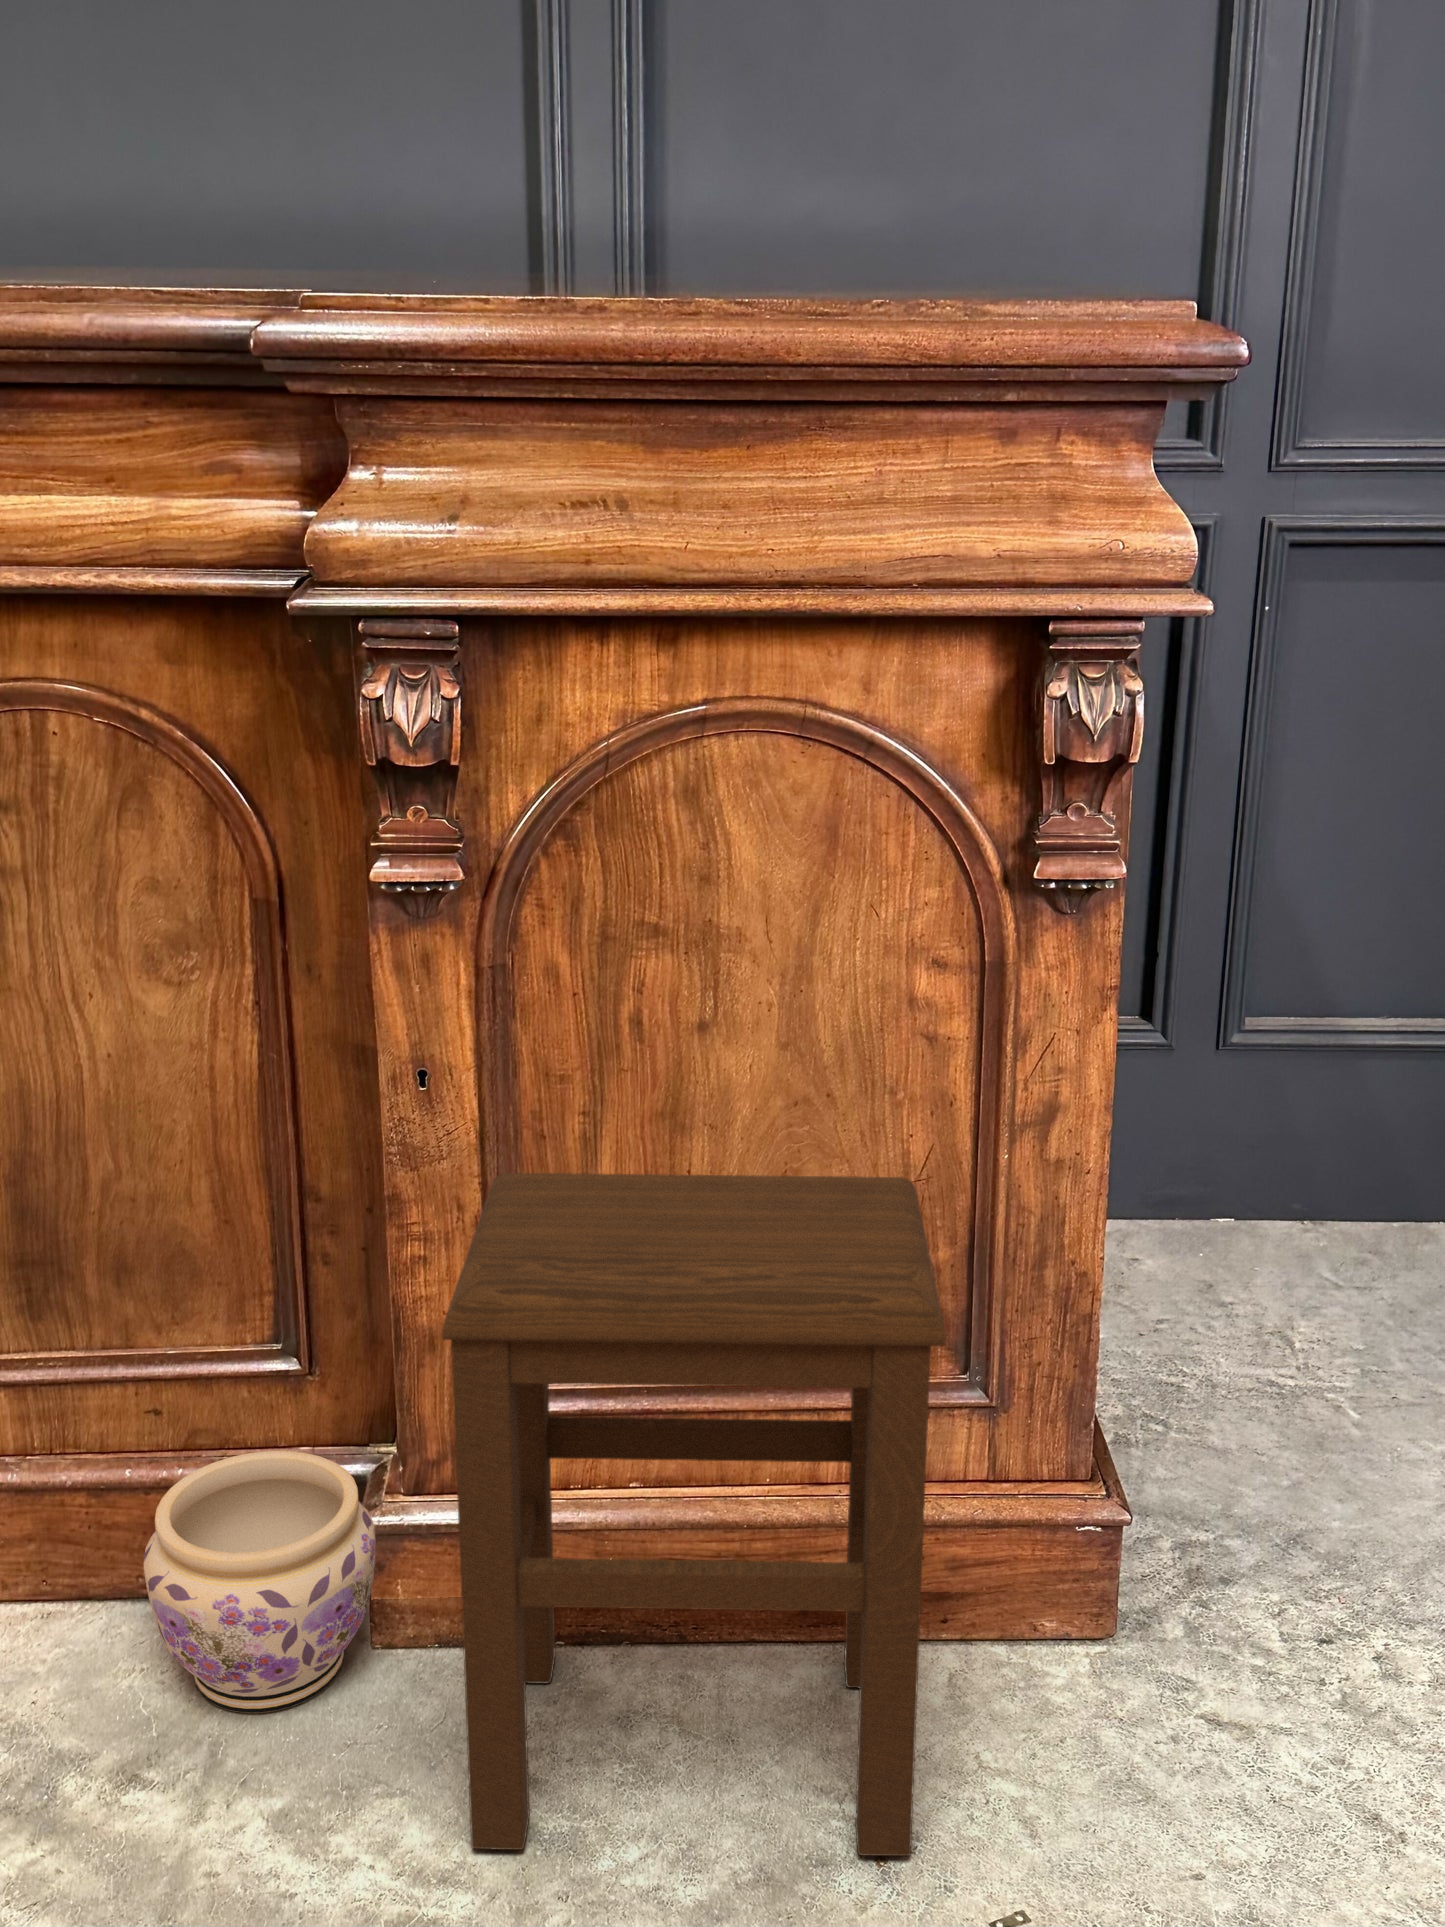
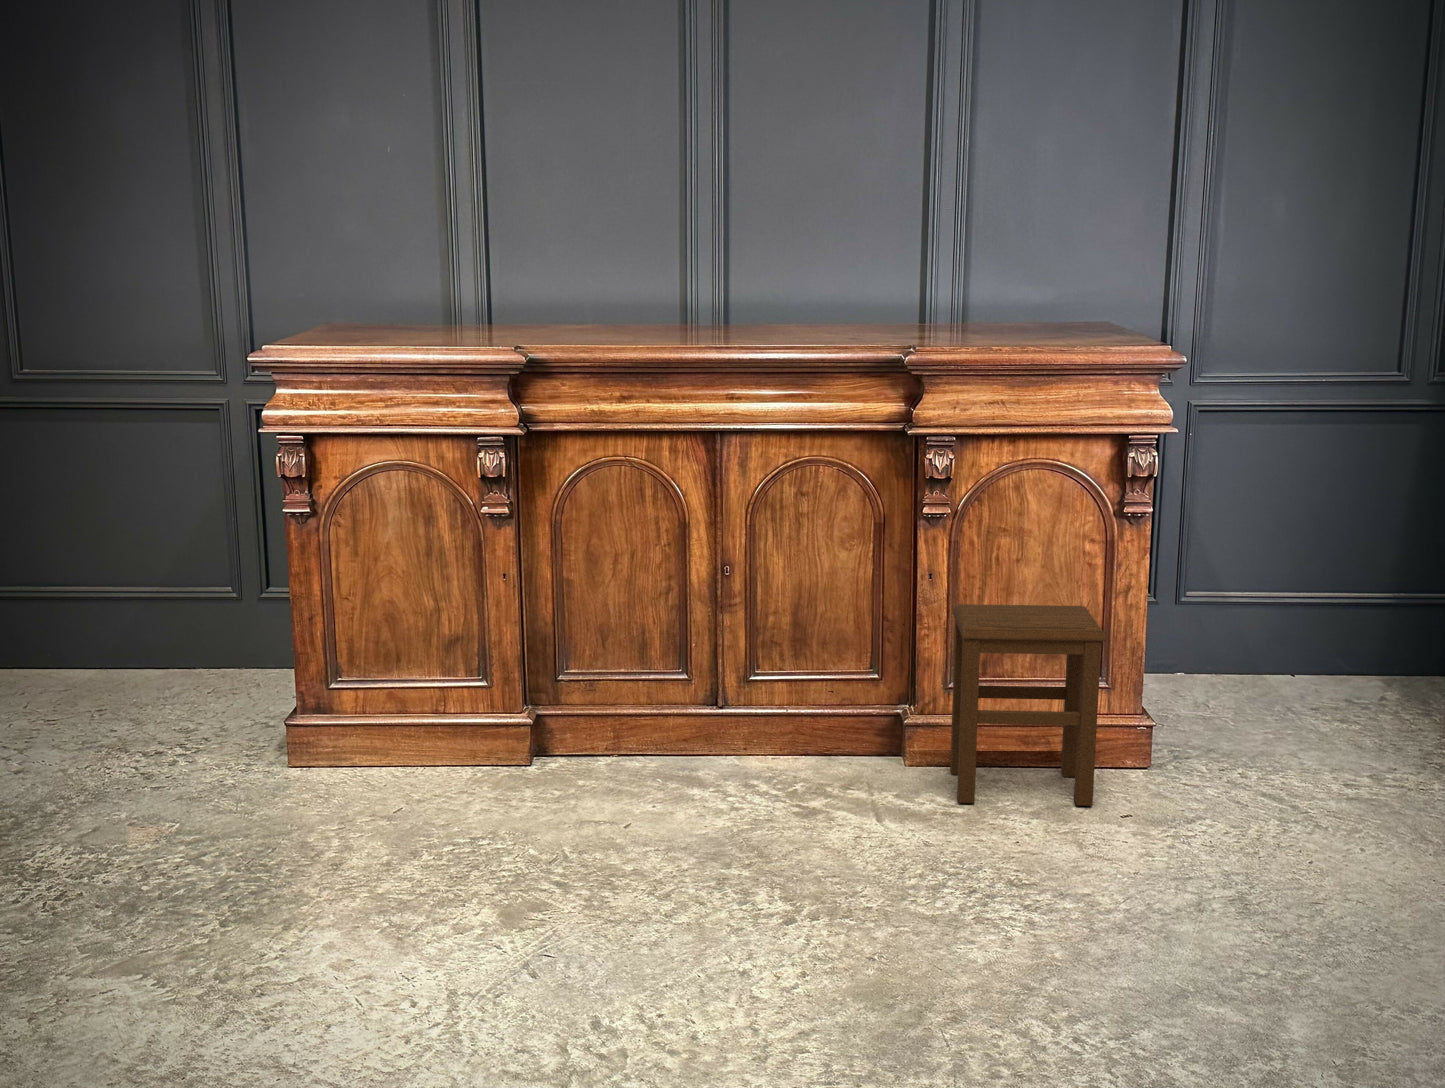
planter: present [143,1451,376,1713] -> none [838,703,910,779]

